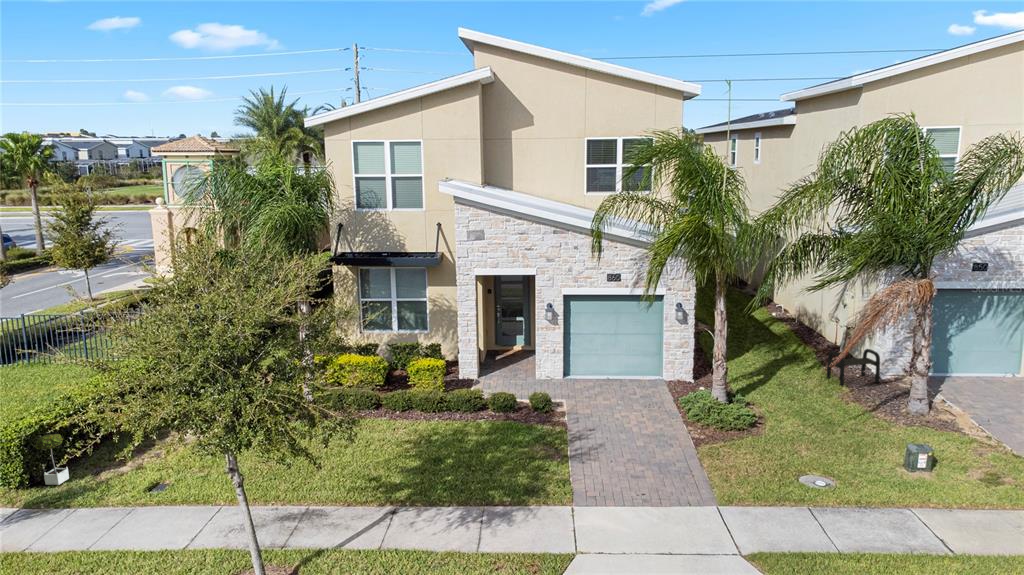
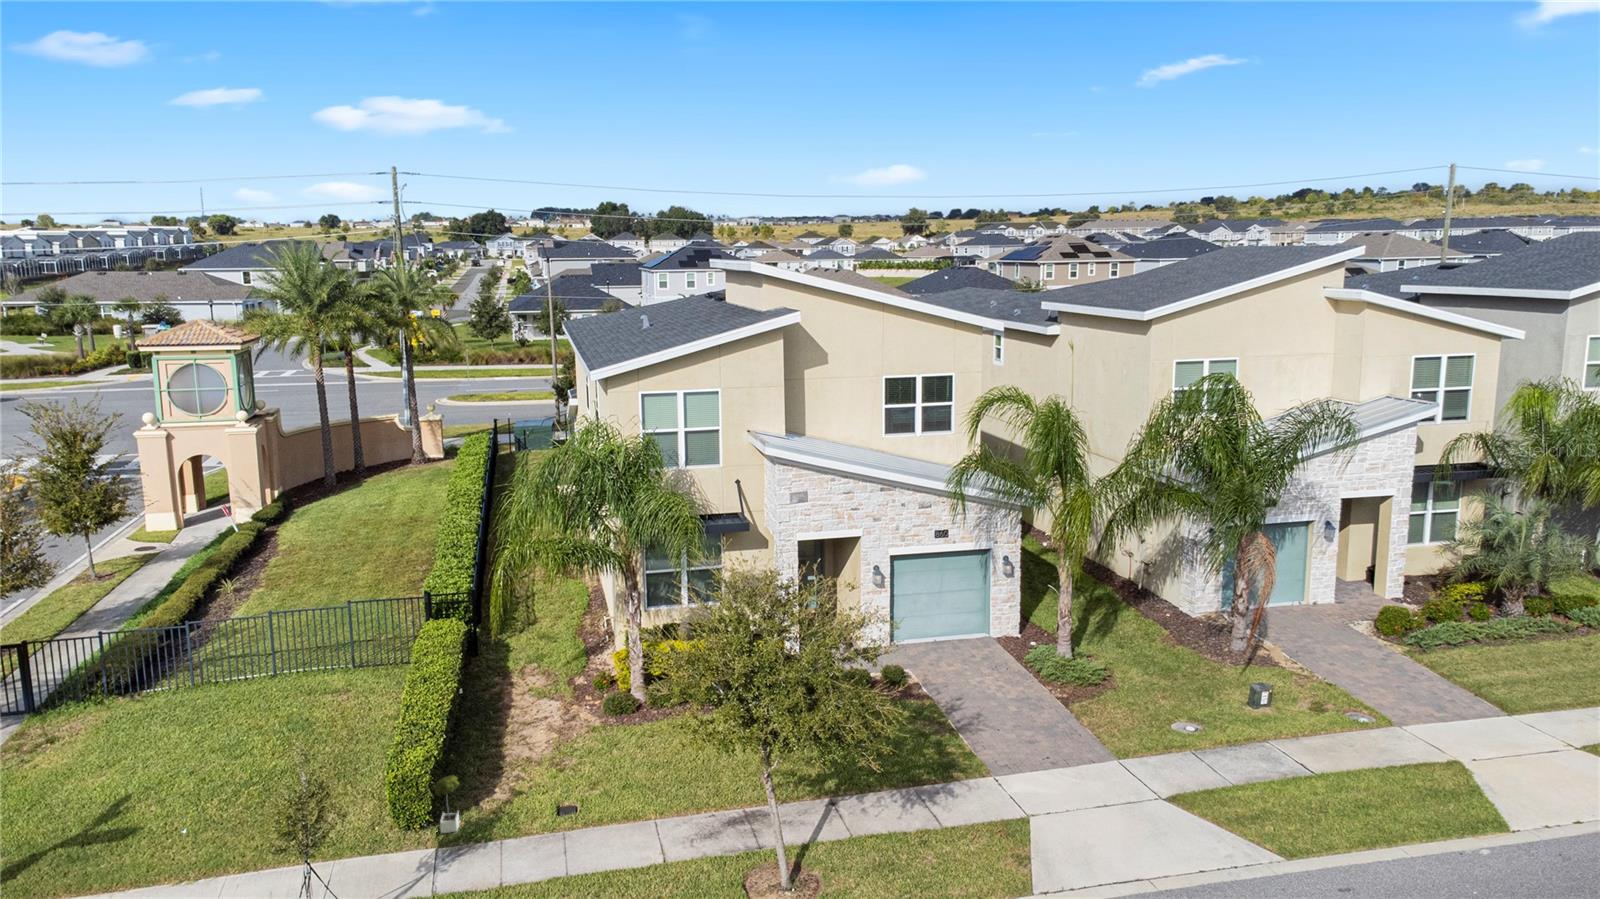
bench: present [826,349,880,385] -> none [1140,587,1189,626]

